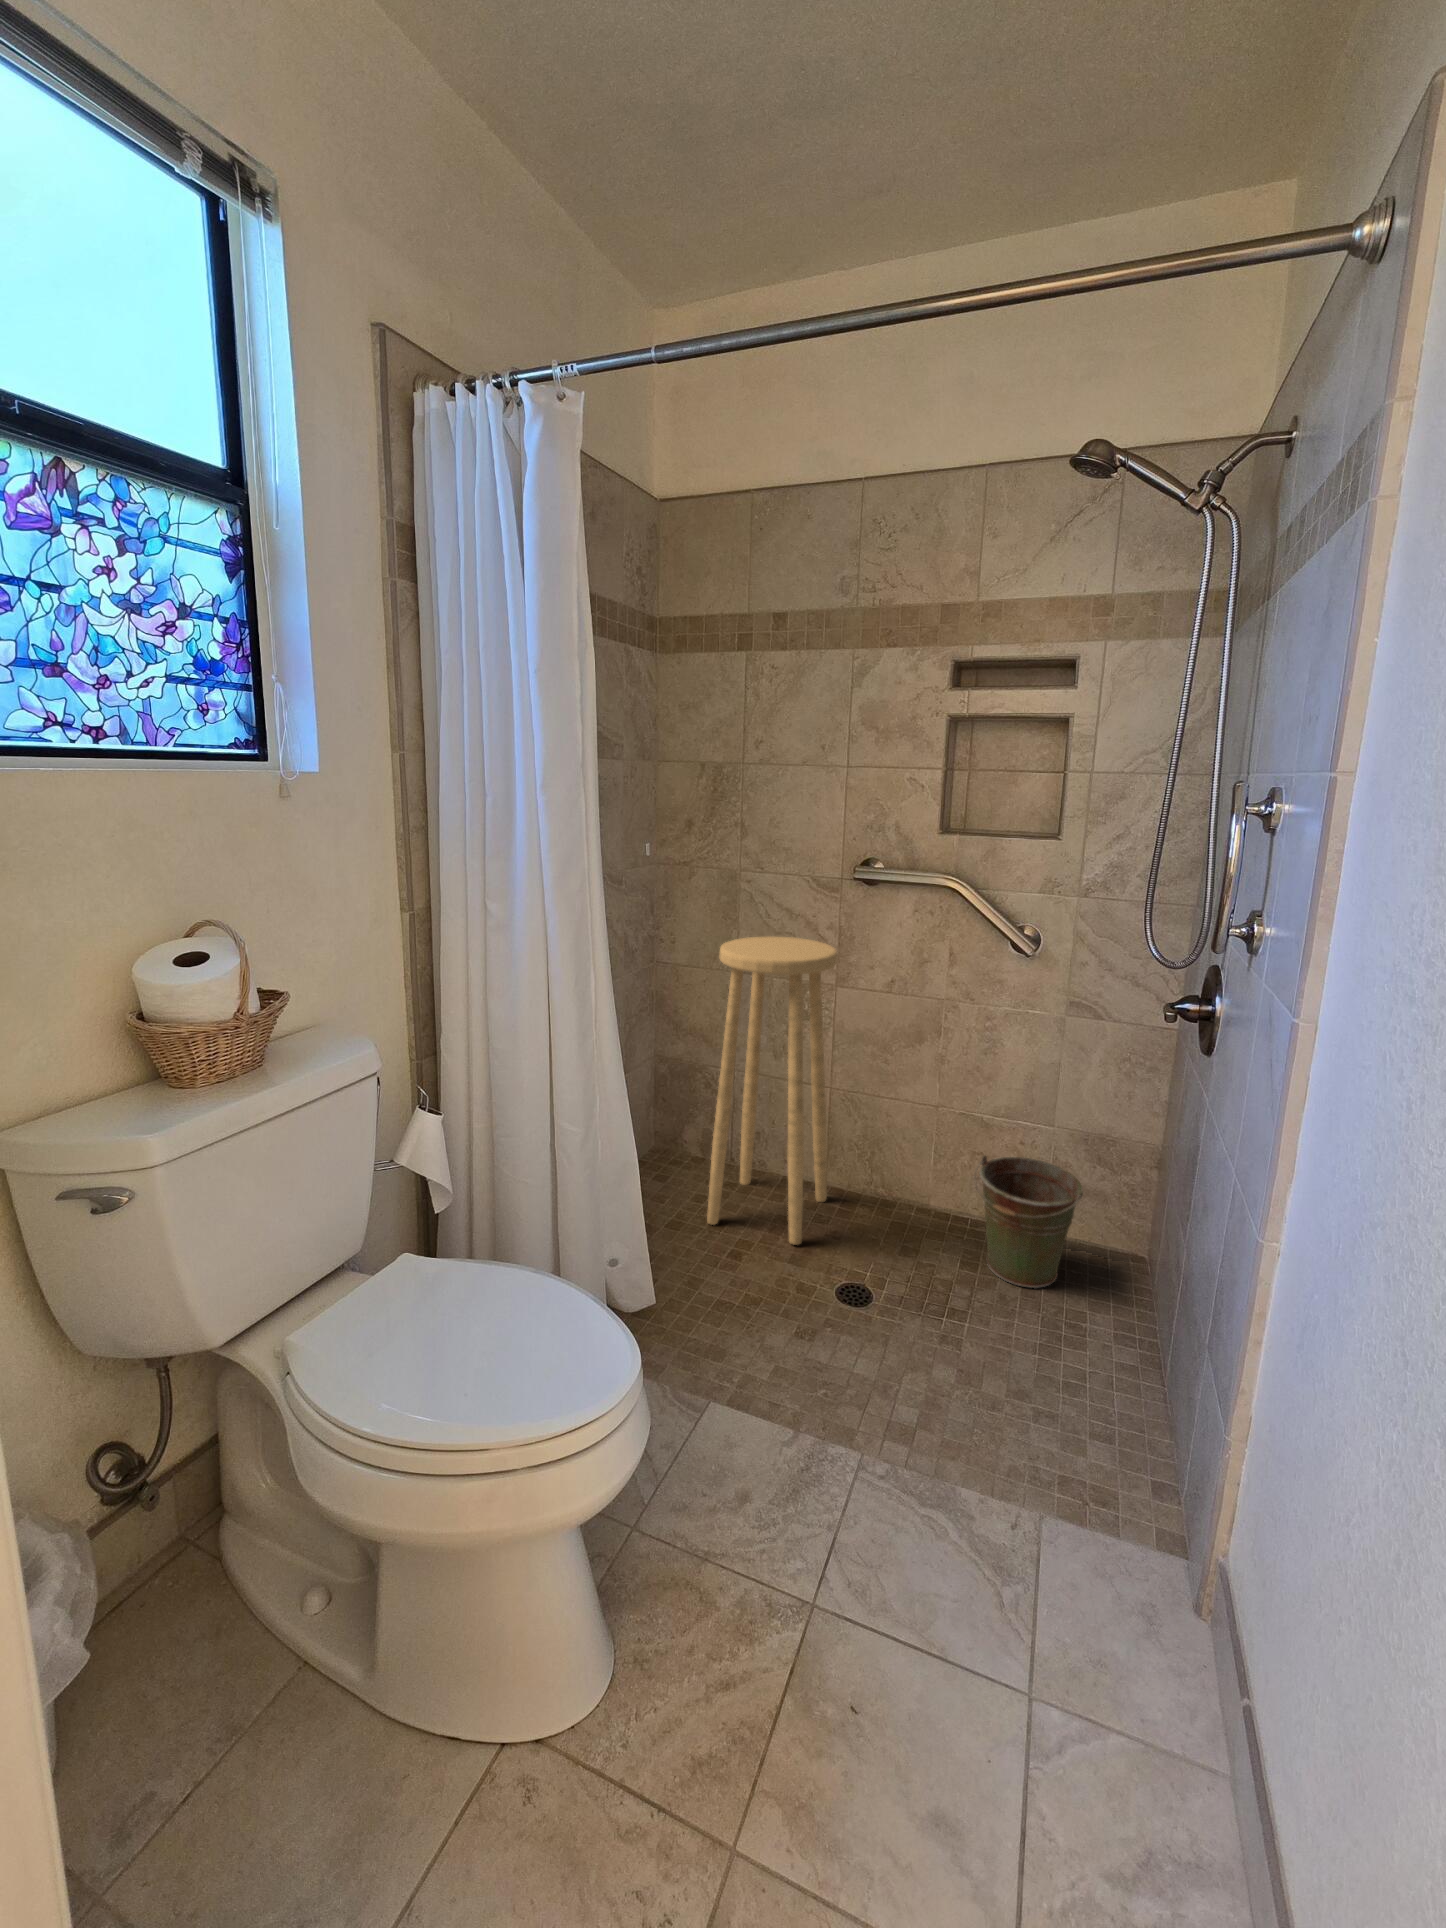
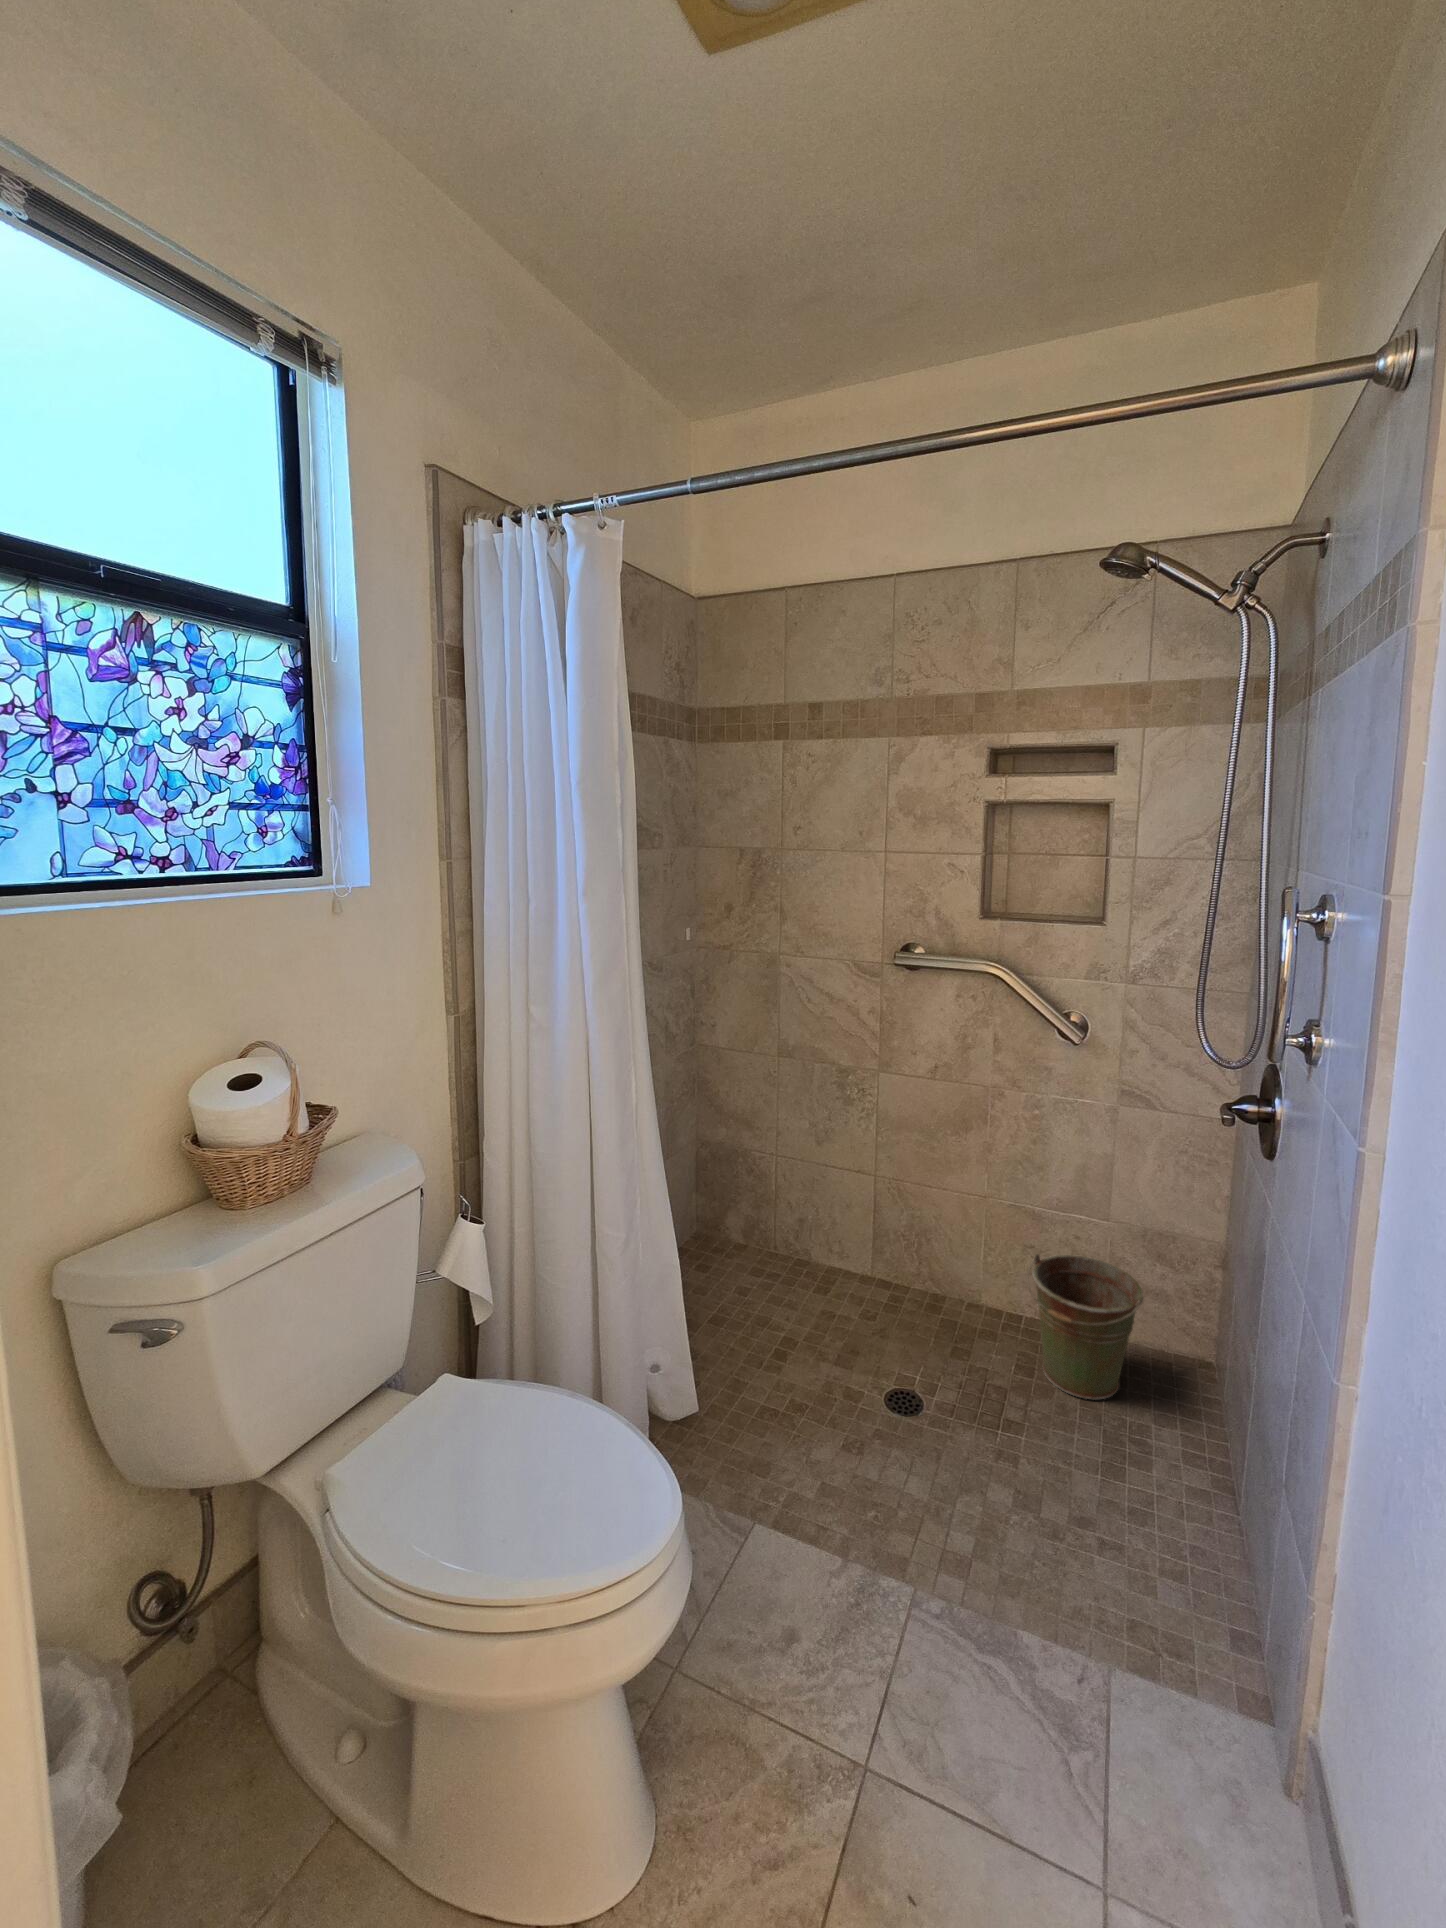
stool: present [707,936,838,1245] -> none [748,1023,879,1347]

